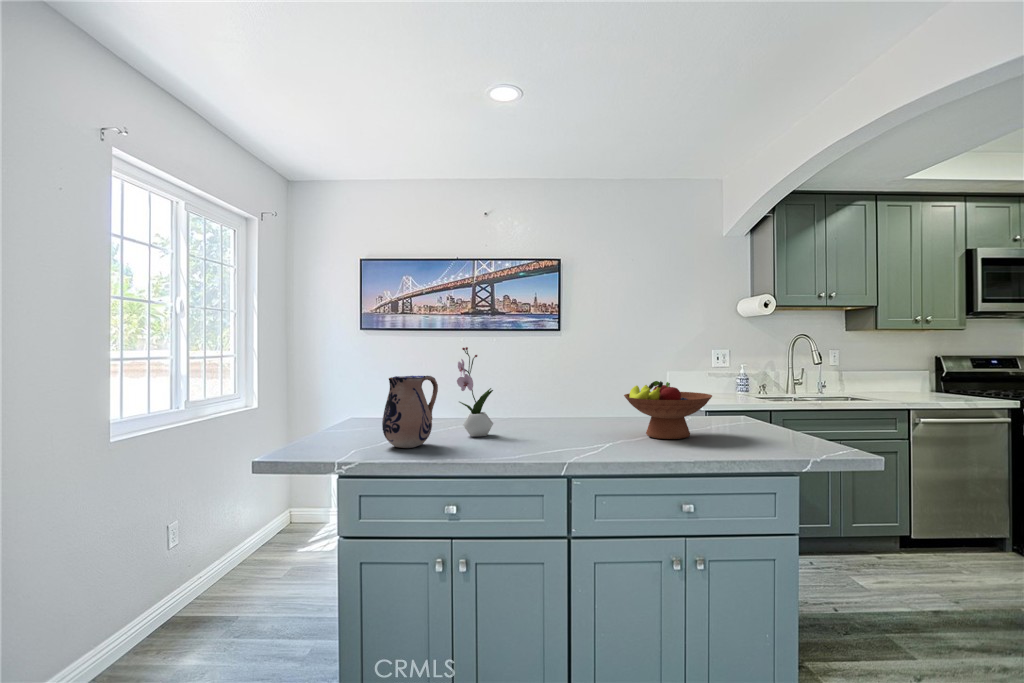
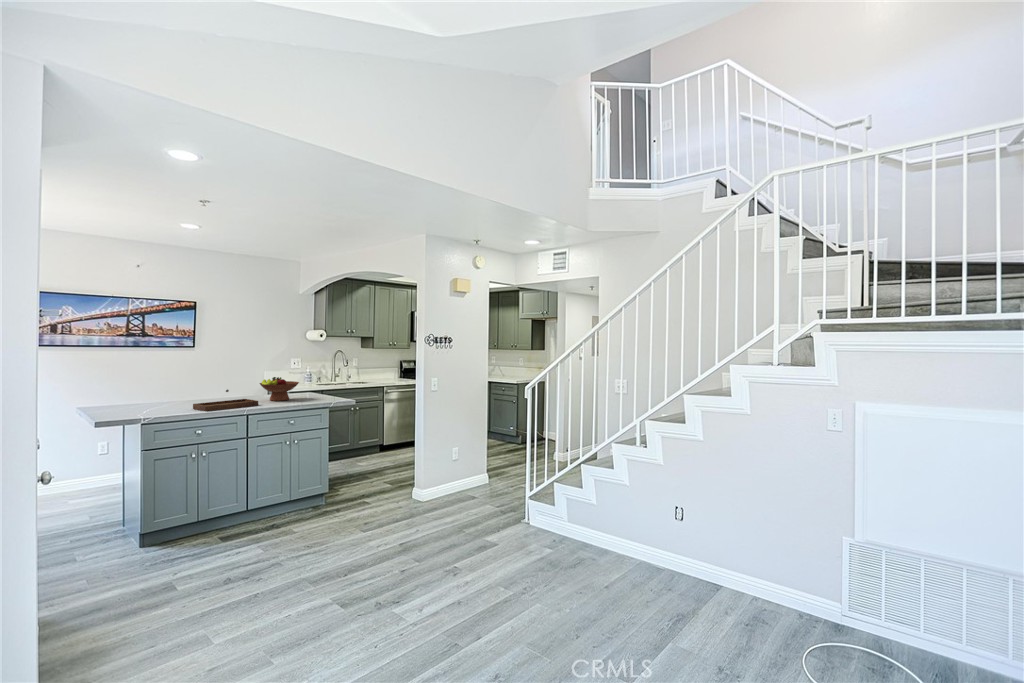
flower arrangement: present [457,347,493,437] -> none [168,363,192,407]
ceramic pitcher: present [382,376,438,448] -> none [134,378,164,413]
tray: none [484,406,612,456] -> present [193,389,258,411]

